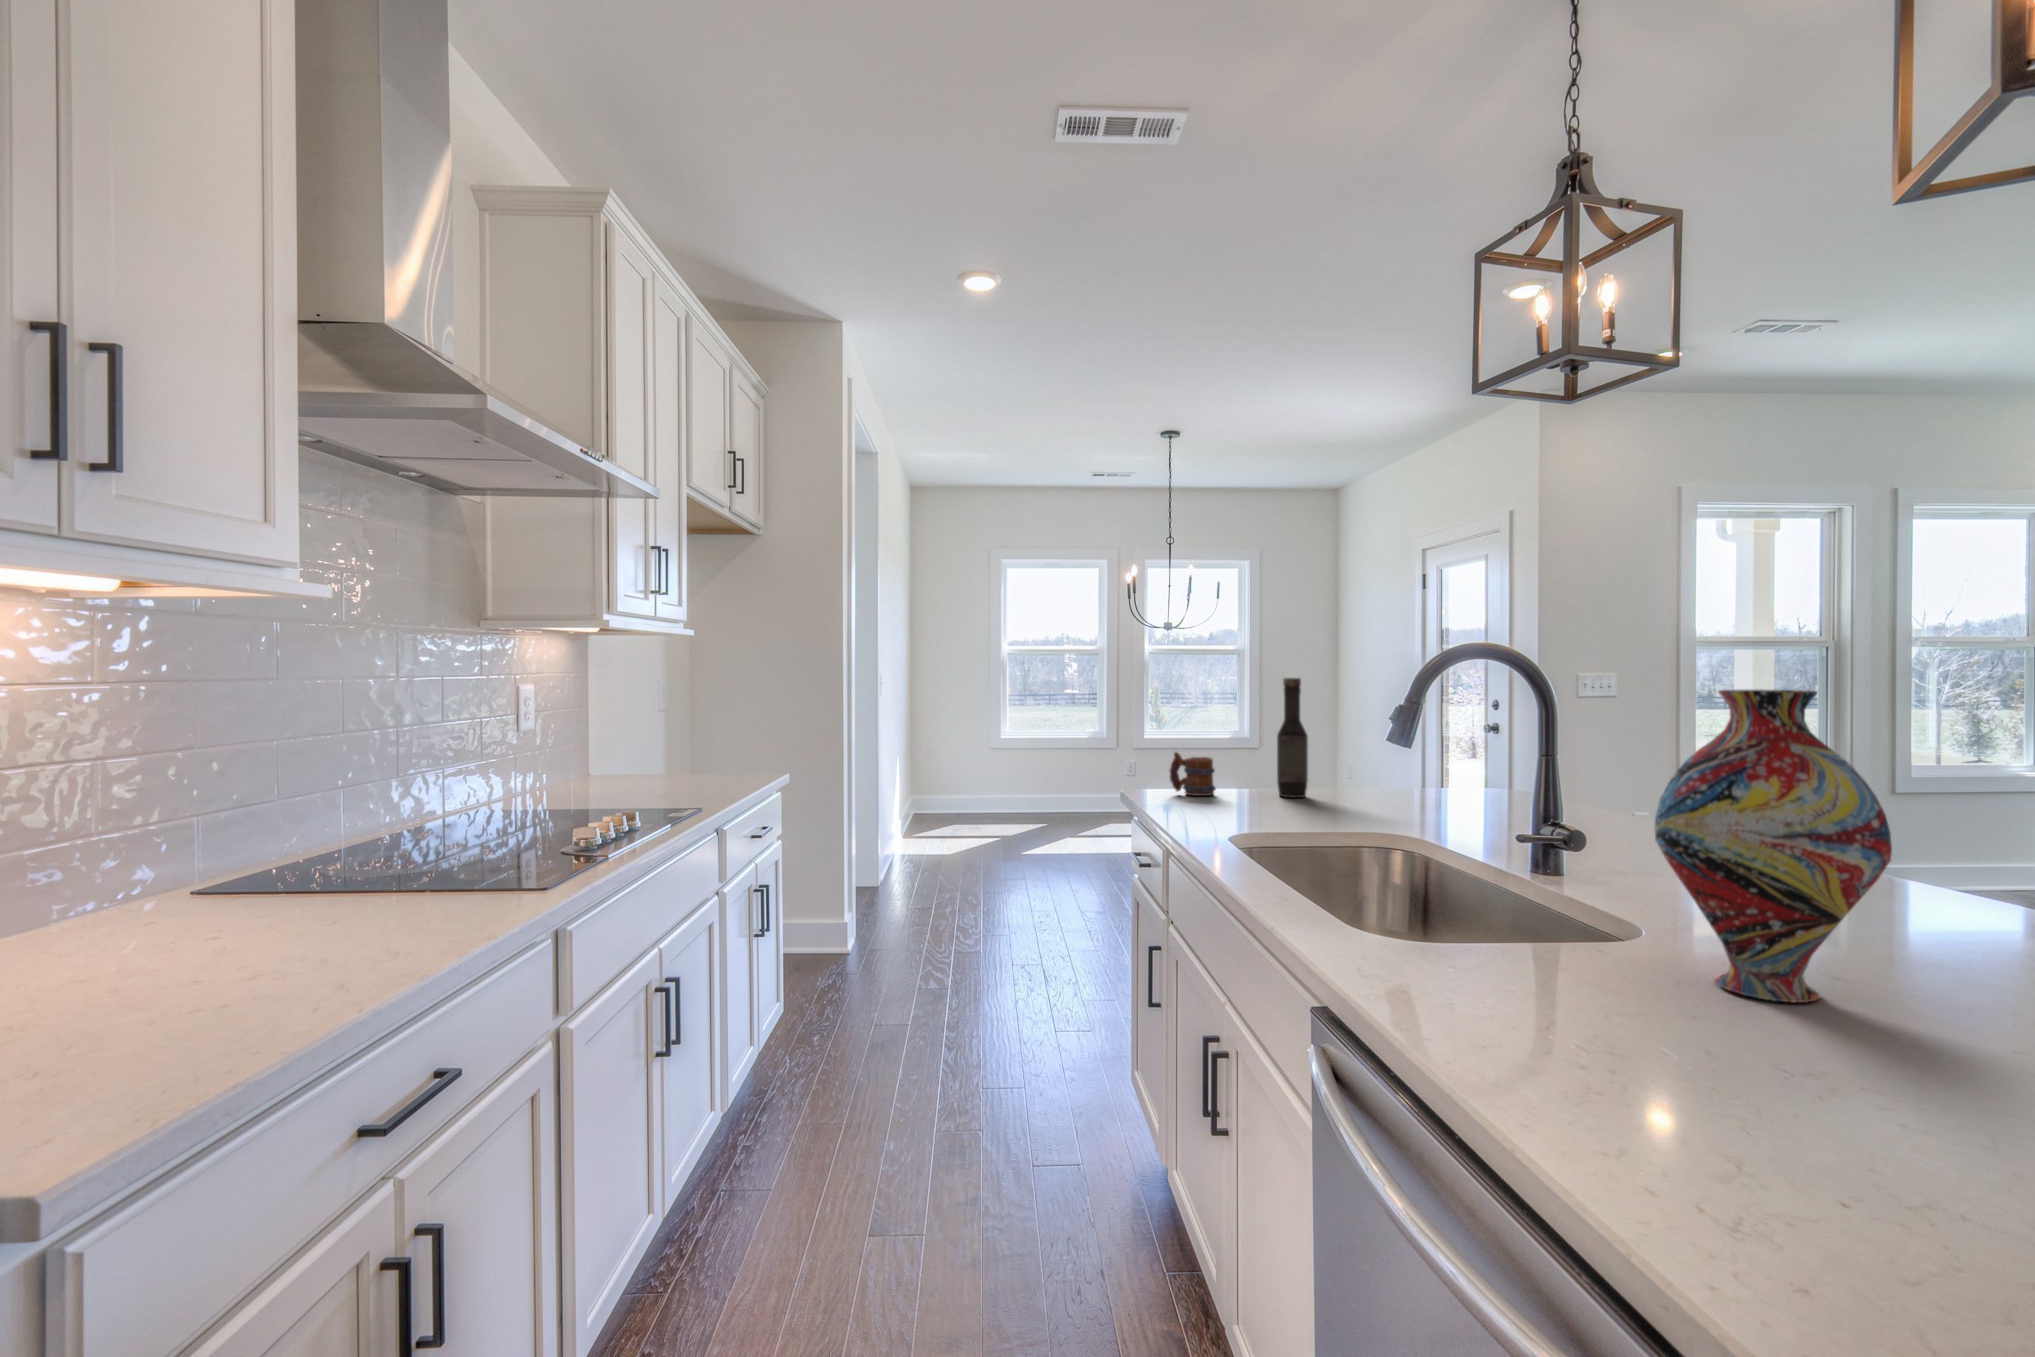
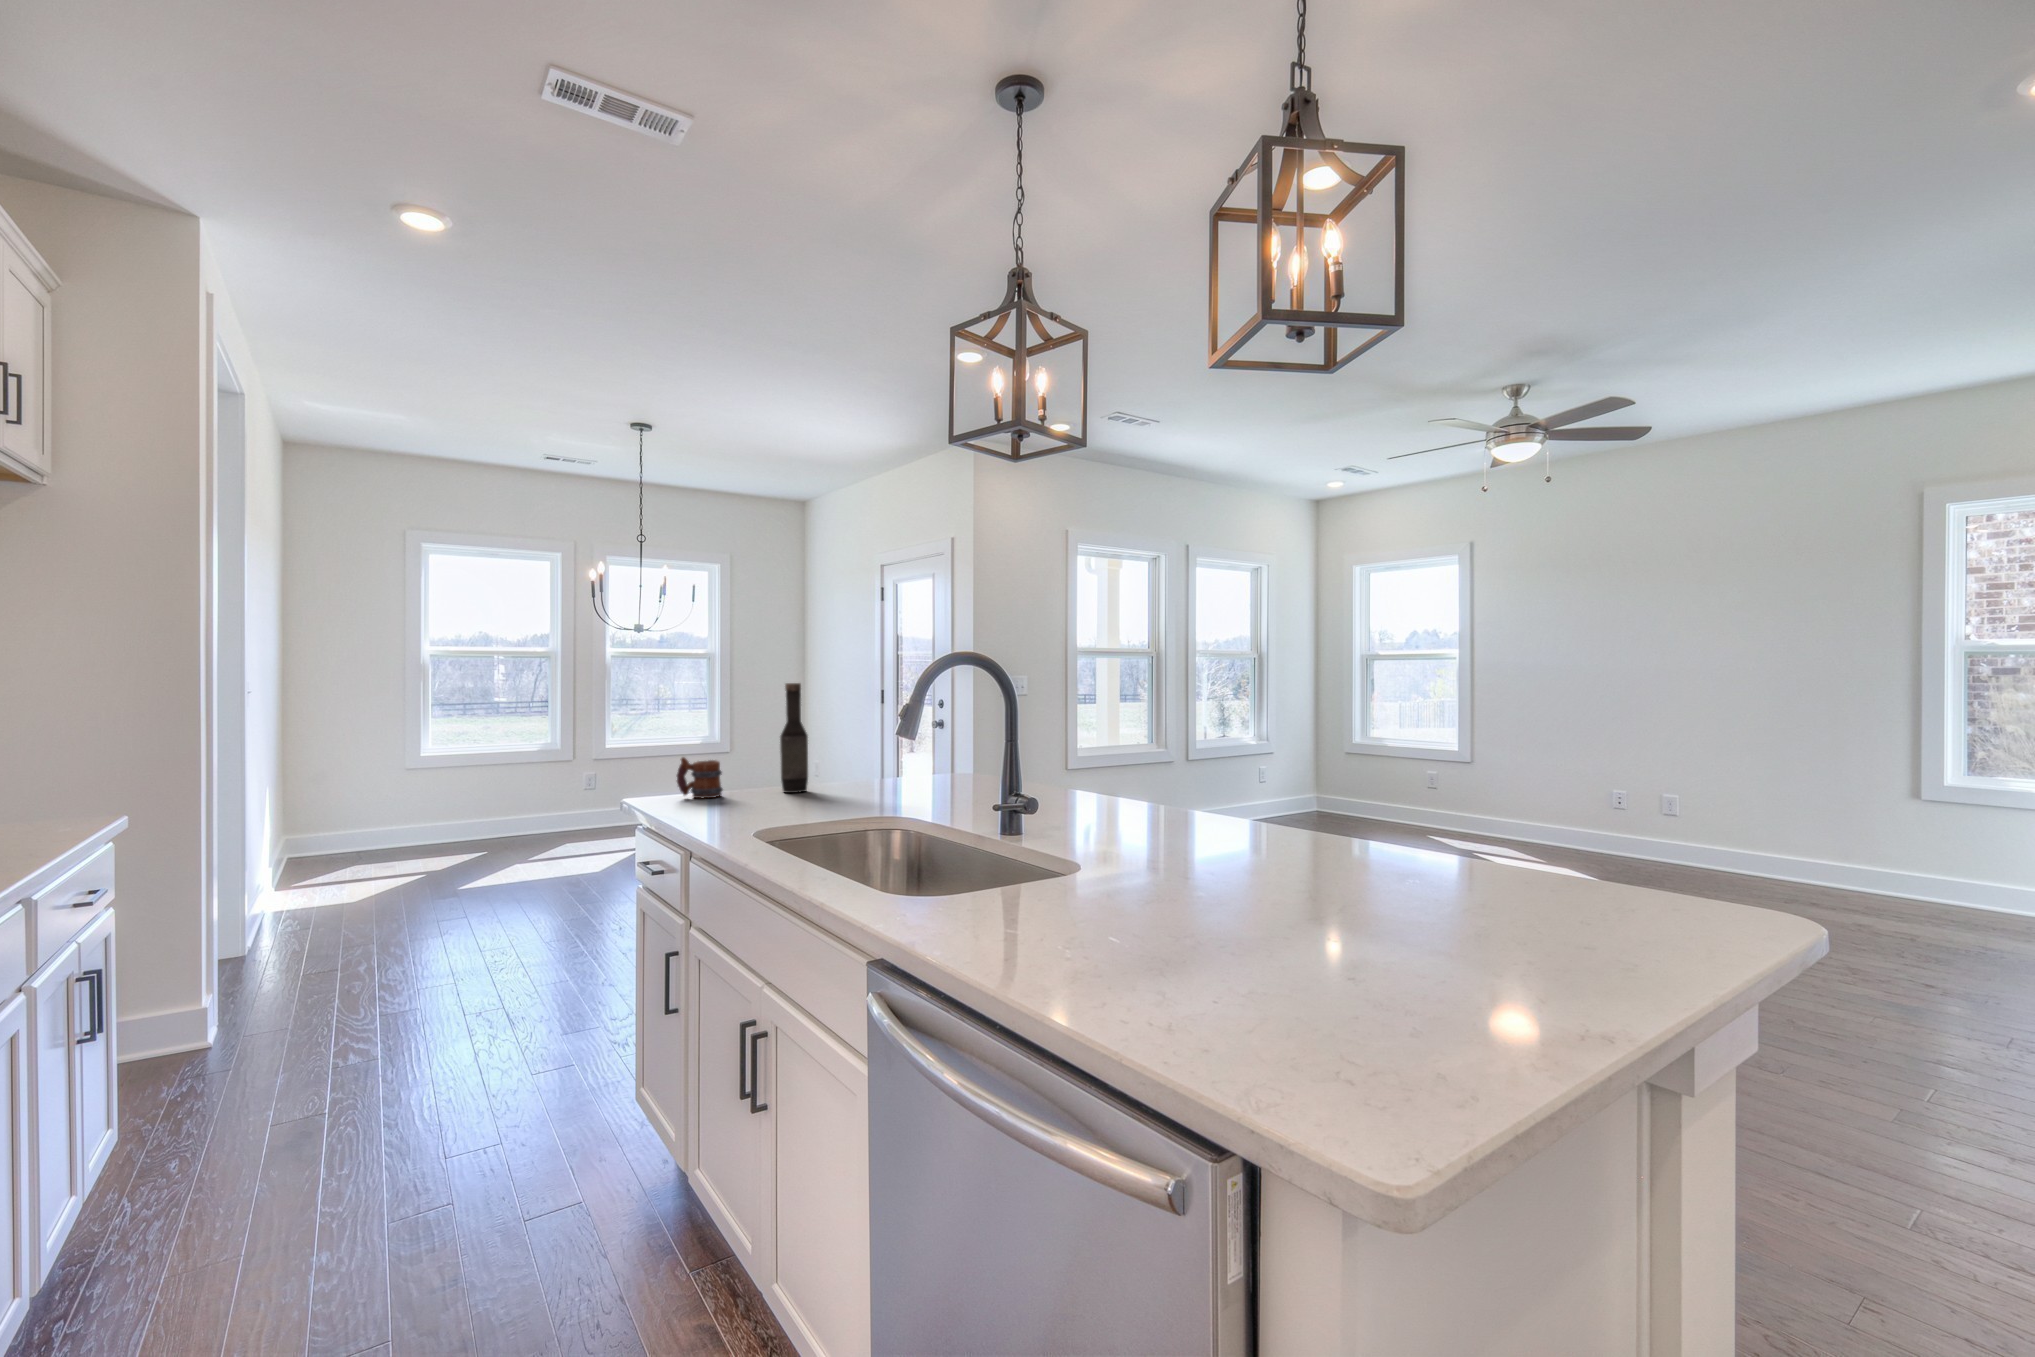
vase: present [1654,690,1892,1002] -> none [1105,692,1239,910]

